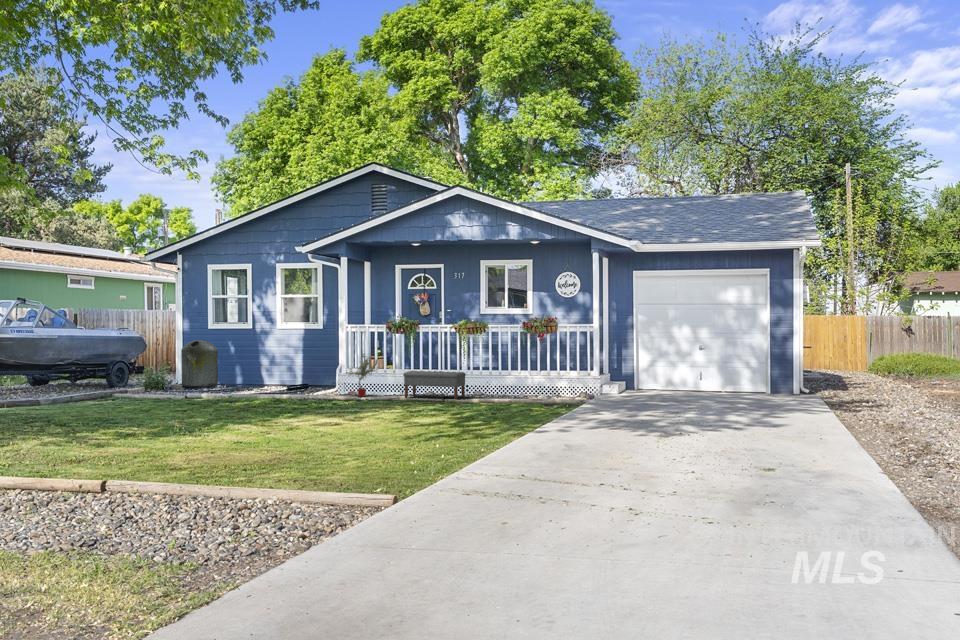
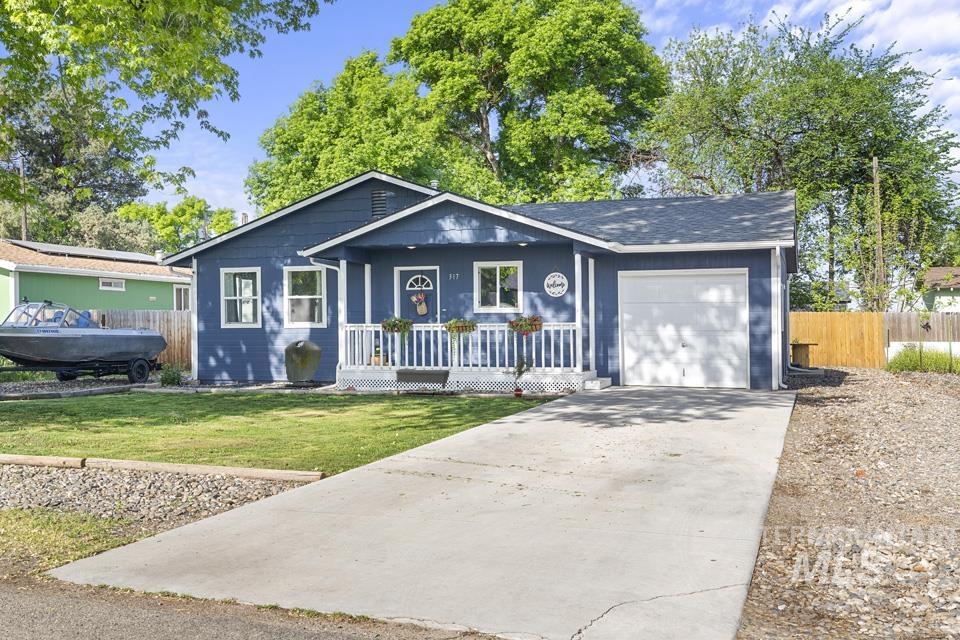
trash can: present [181,340,218,388] -> present [285,340,322,387]
potted tree: present [346,354,378,397] -> present [502,354,534,397]

